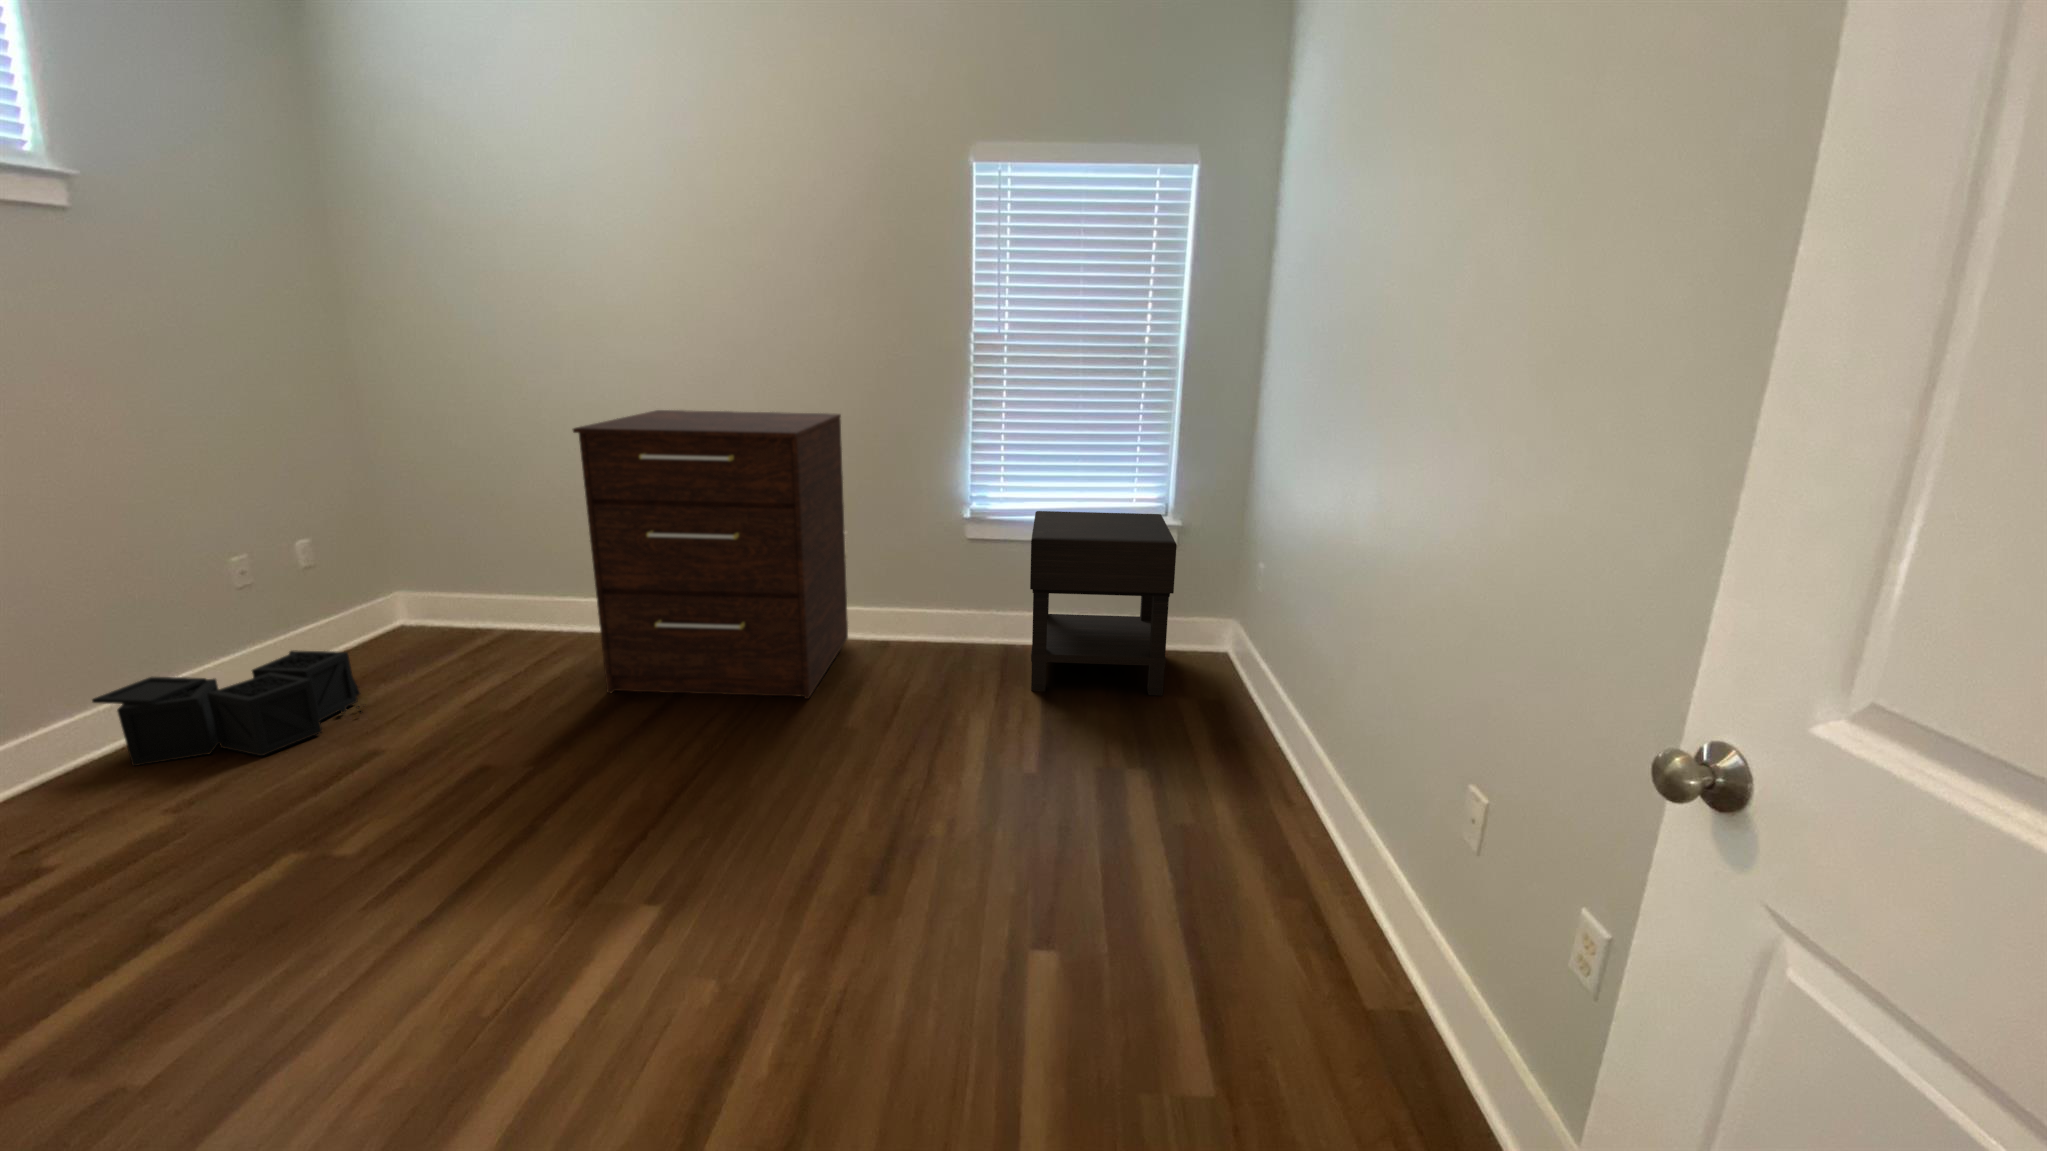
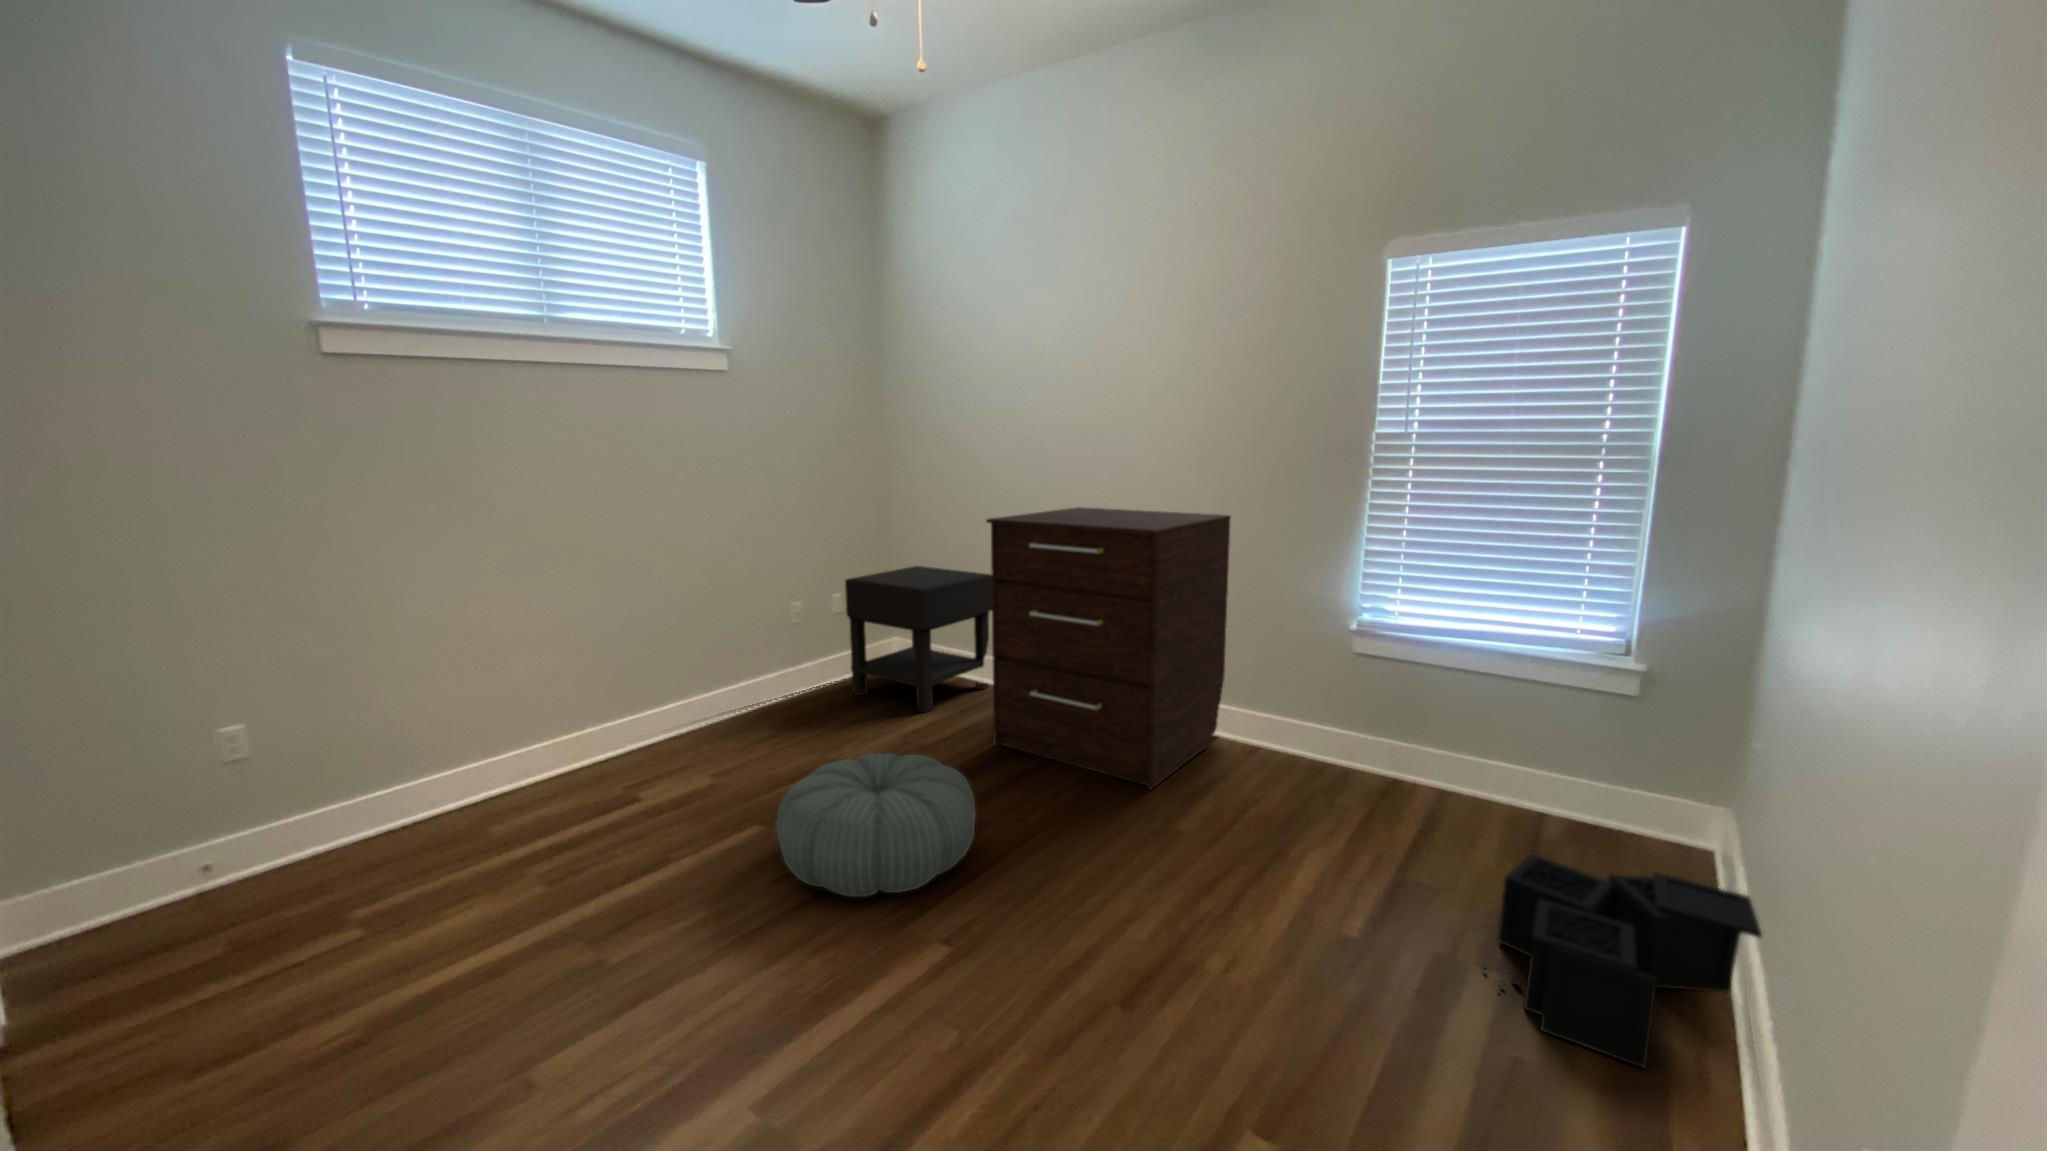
nightstand: present [1030,511,1177,696] -> present [845,566,992,712]
storage bin: present [92,650,362,766] -> present [1483,854,1762,1068]
pouf: none [409,708,669,876] -> present [776,753,976,897]

